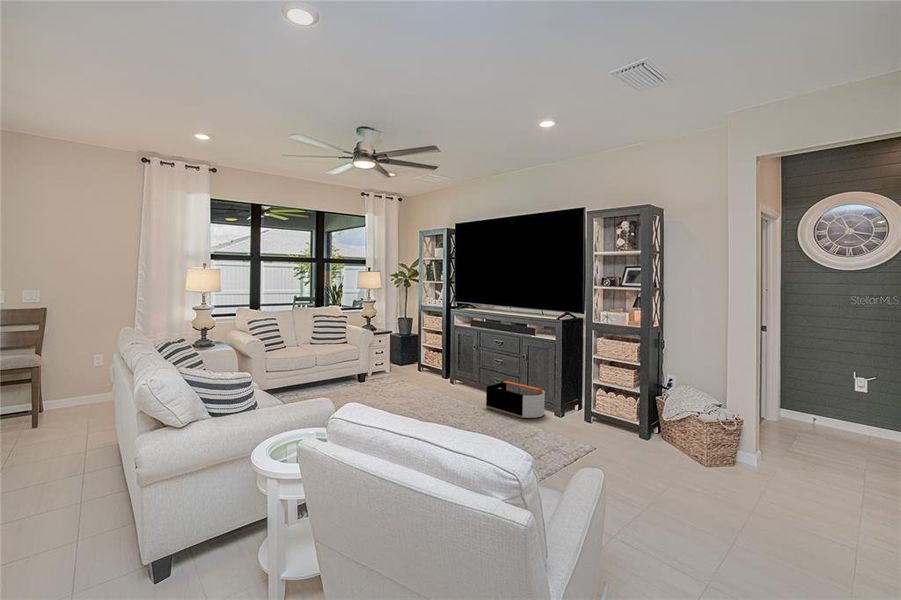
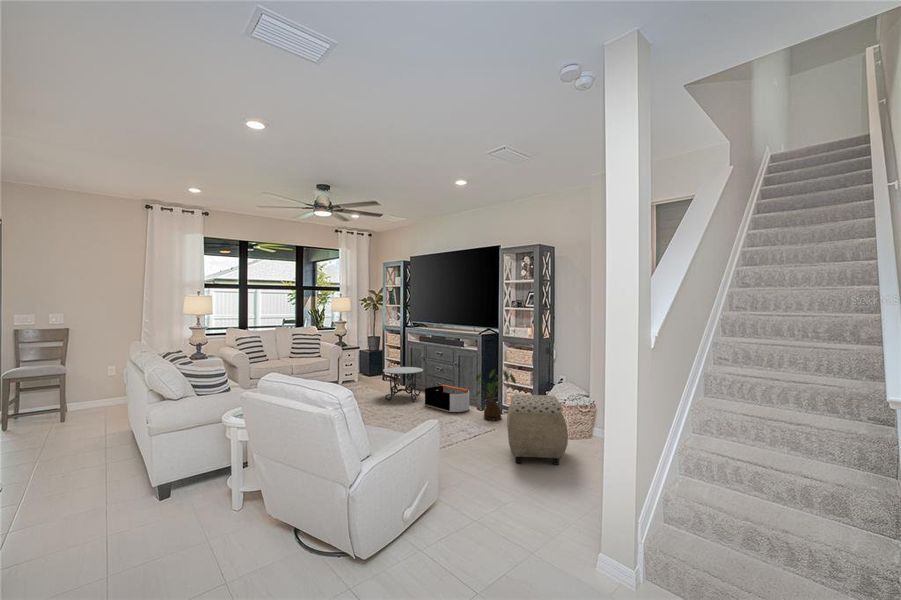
side table: none [431,358,480,400] -> present [383,367,423,401]
house plant: none [559,366,614,431] -> present [476,370,516,420]
ottoman: none [629,408,743,511] -> present [507,395,568,465]

